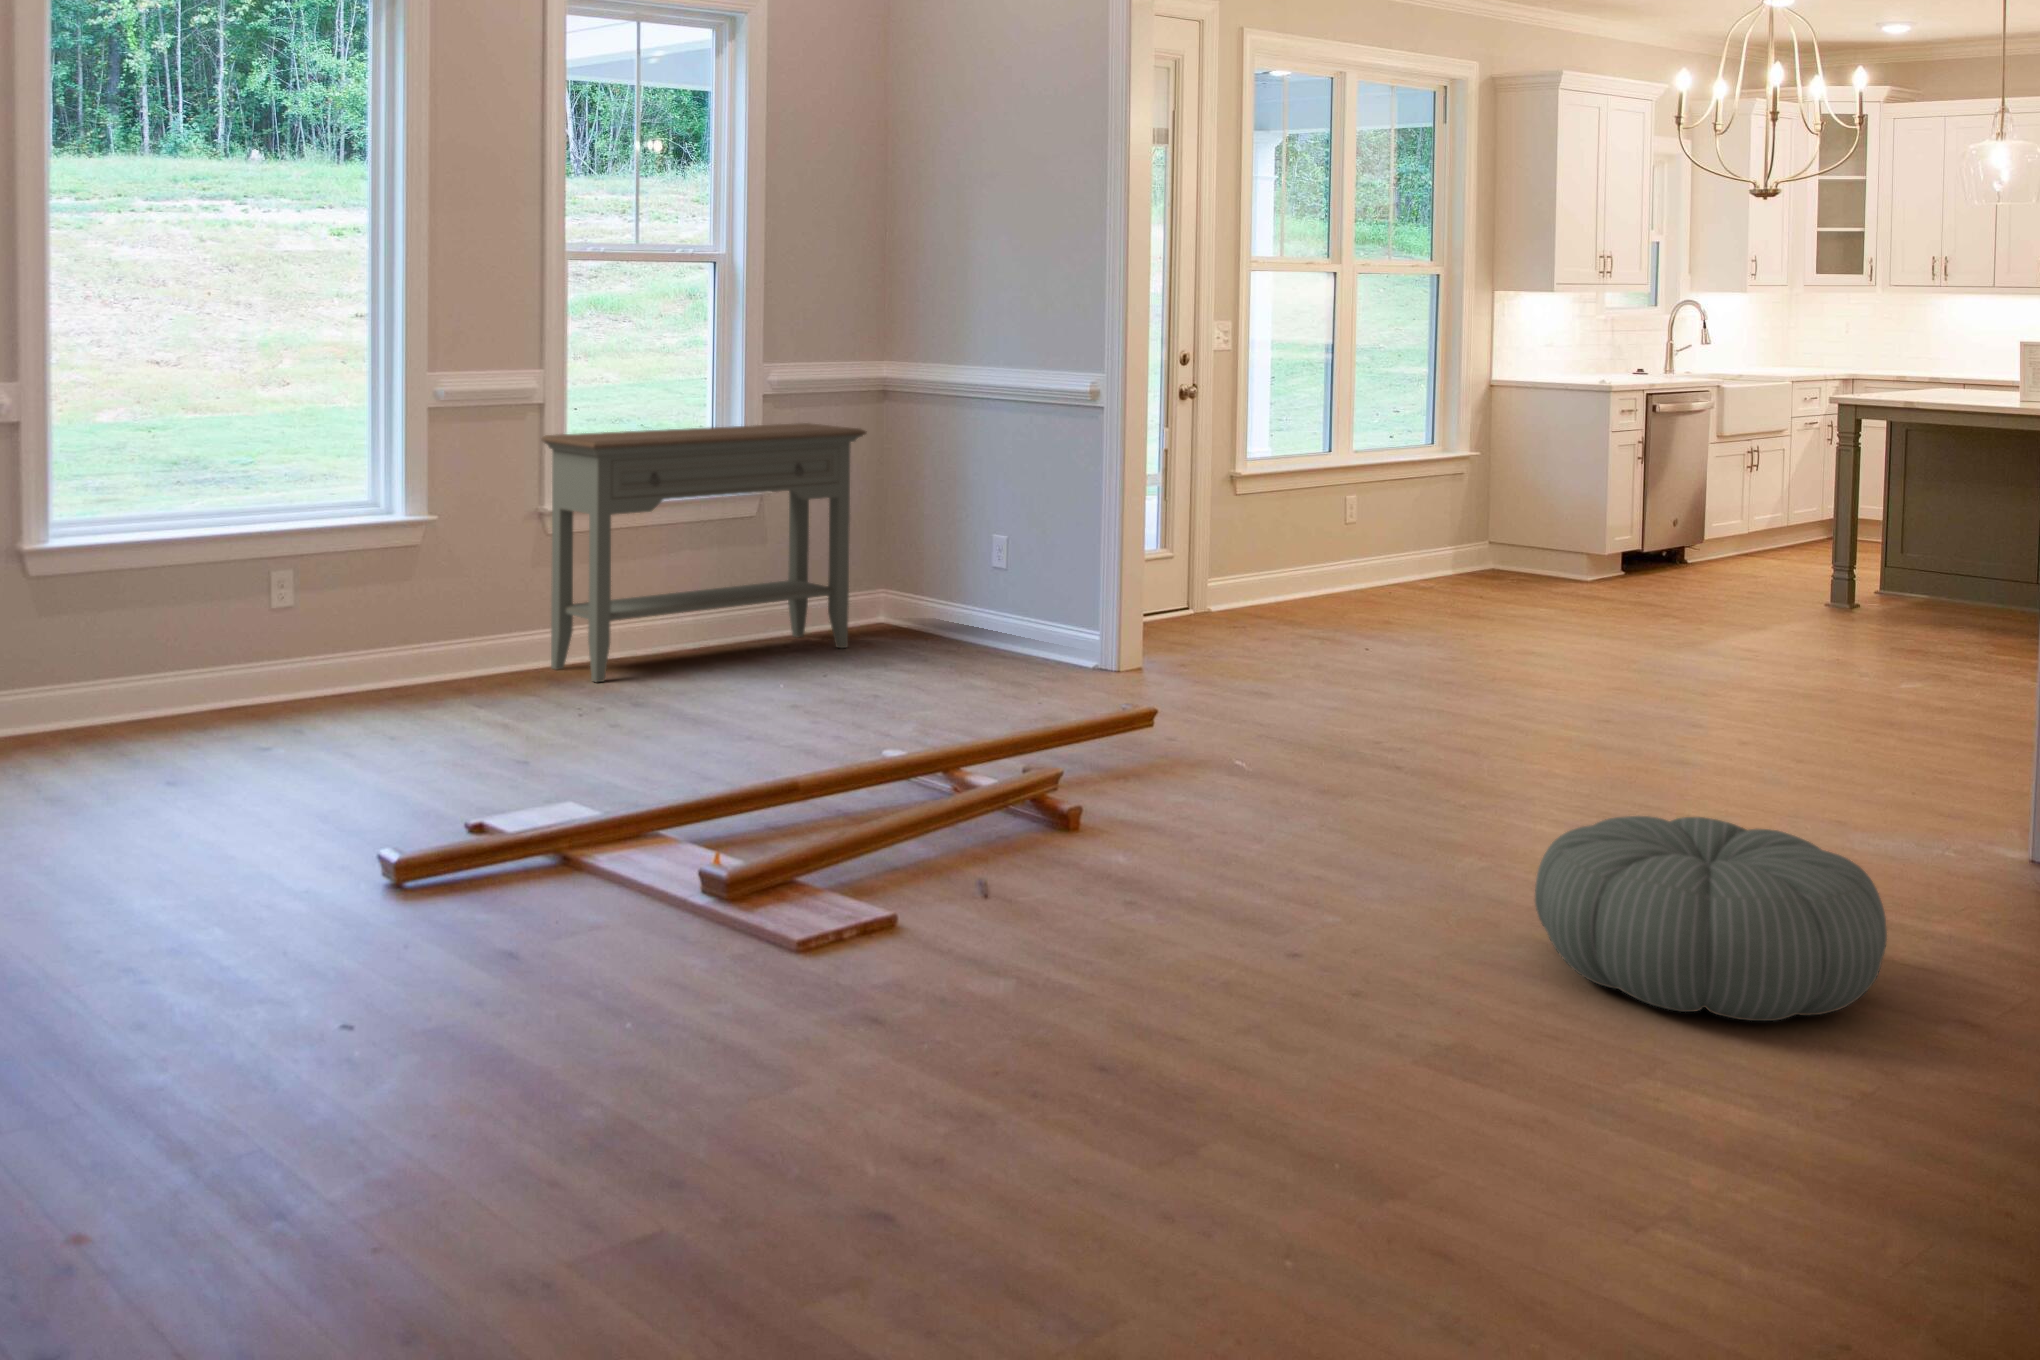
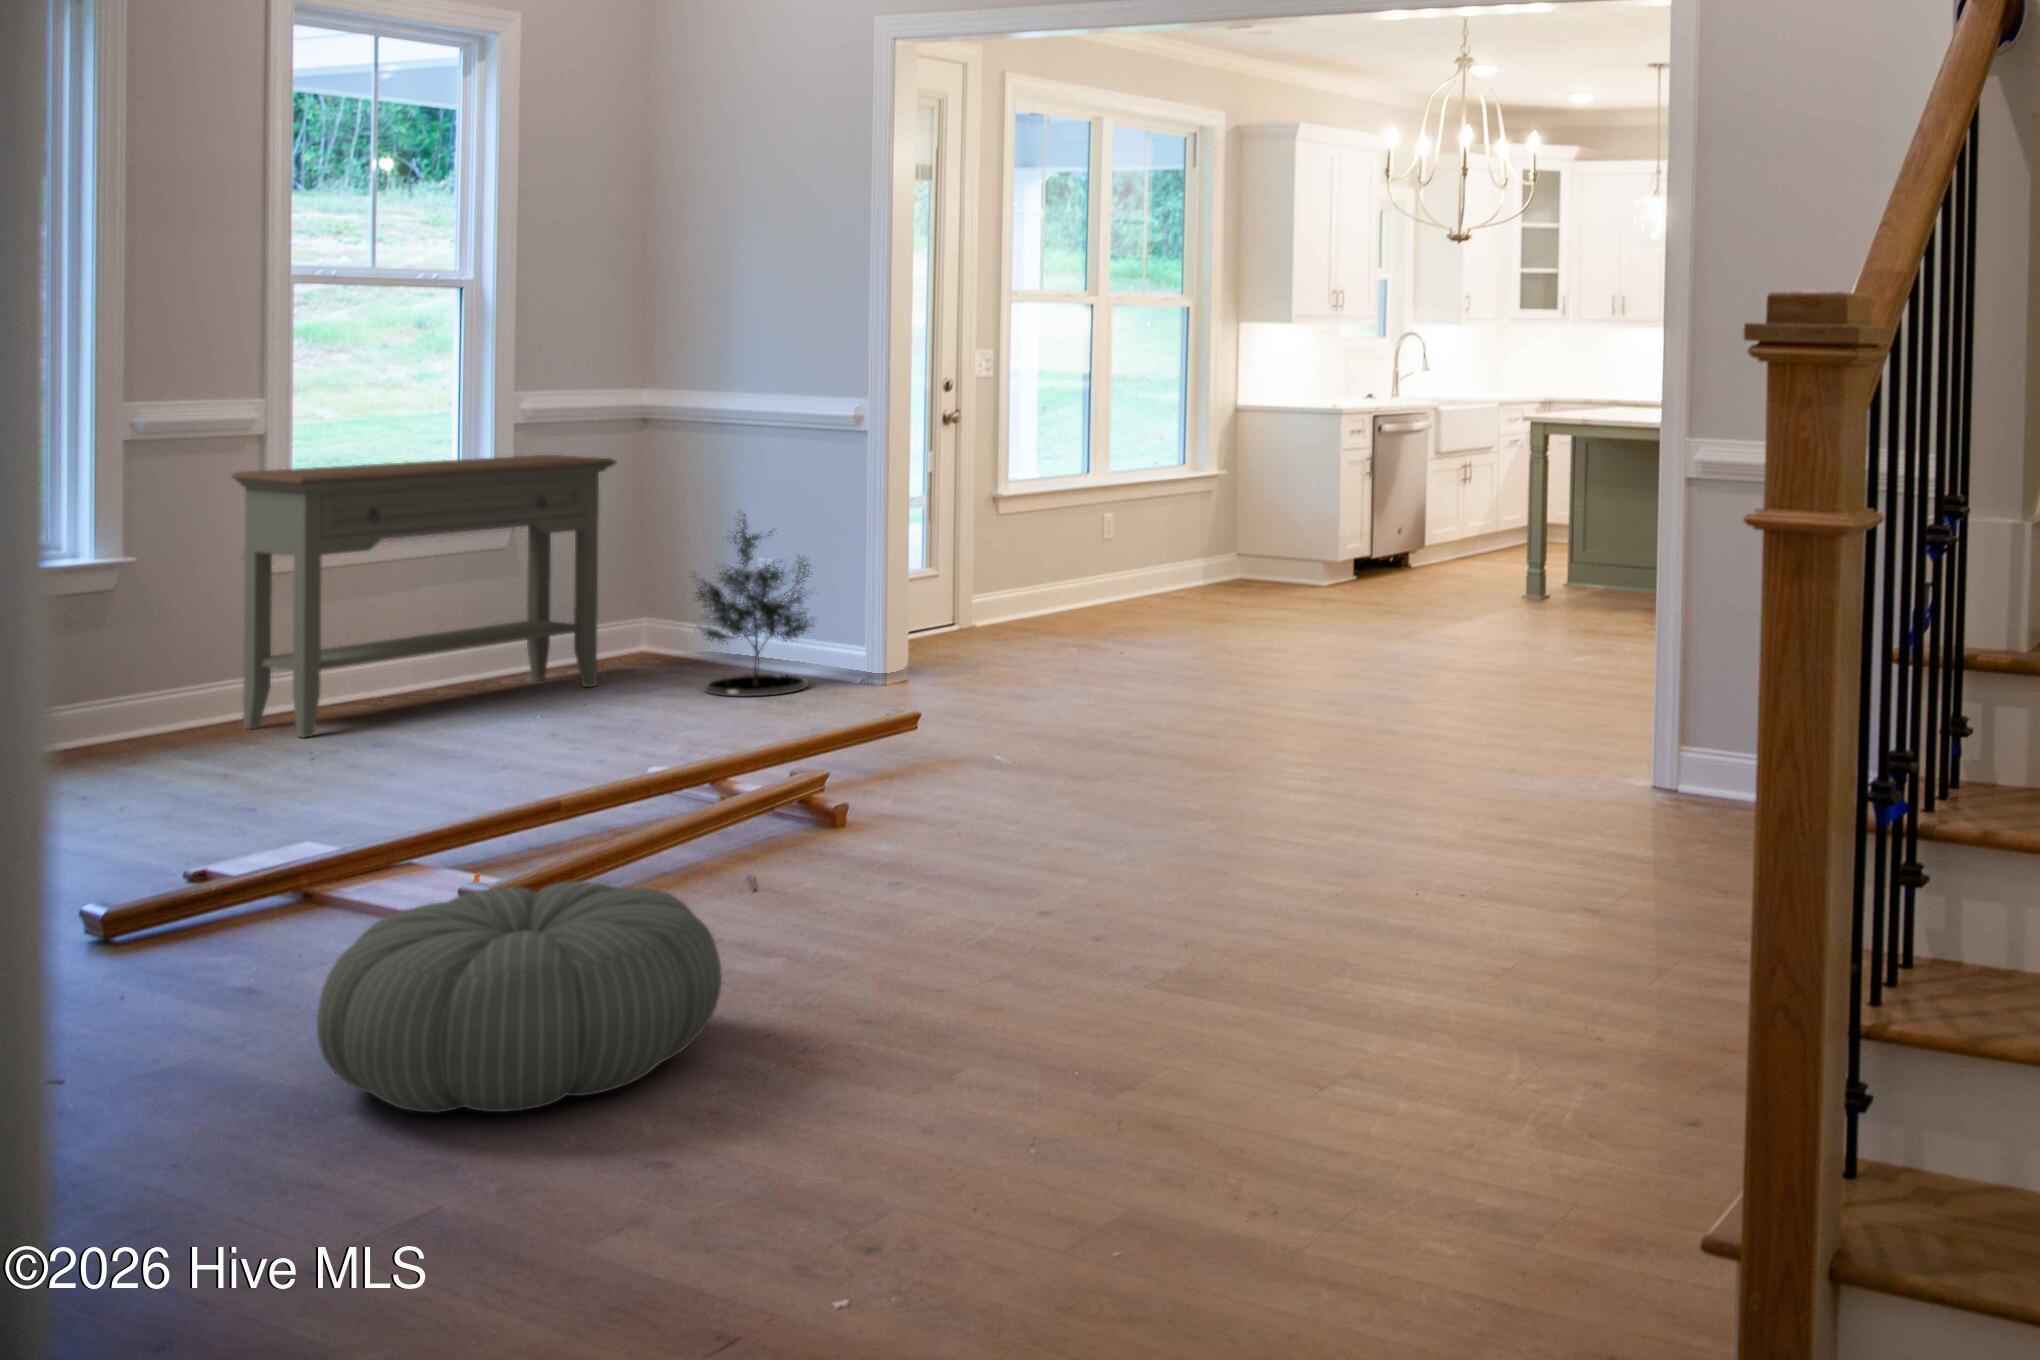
potted tree: none [928,482,1054,671] -> present [691,514,814,697]
pouf: present [1535,816,1887,1021] -> present [317,881,722,1113]

